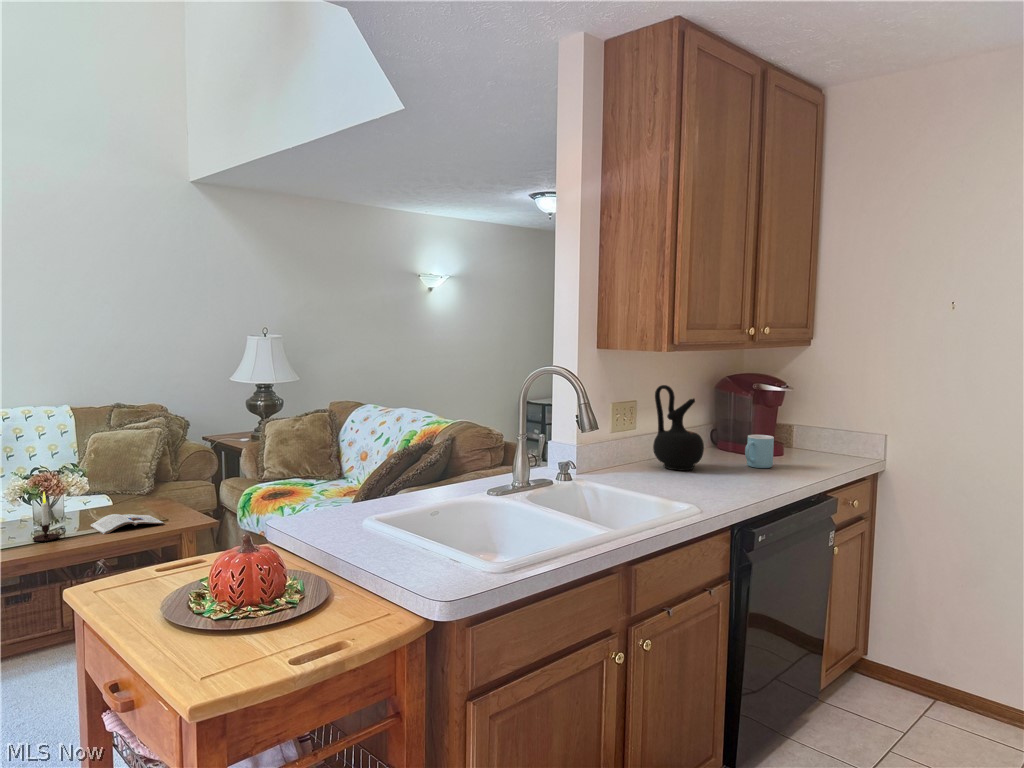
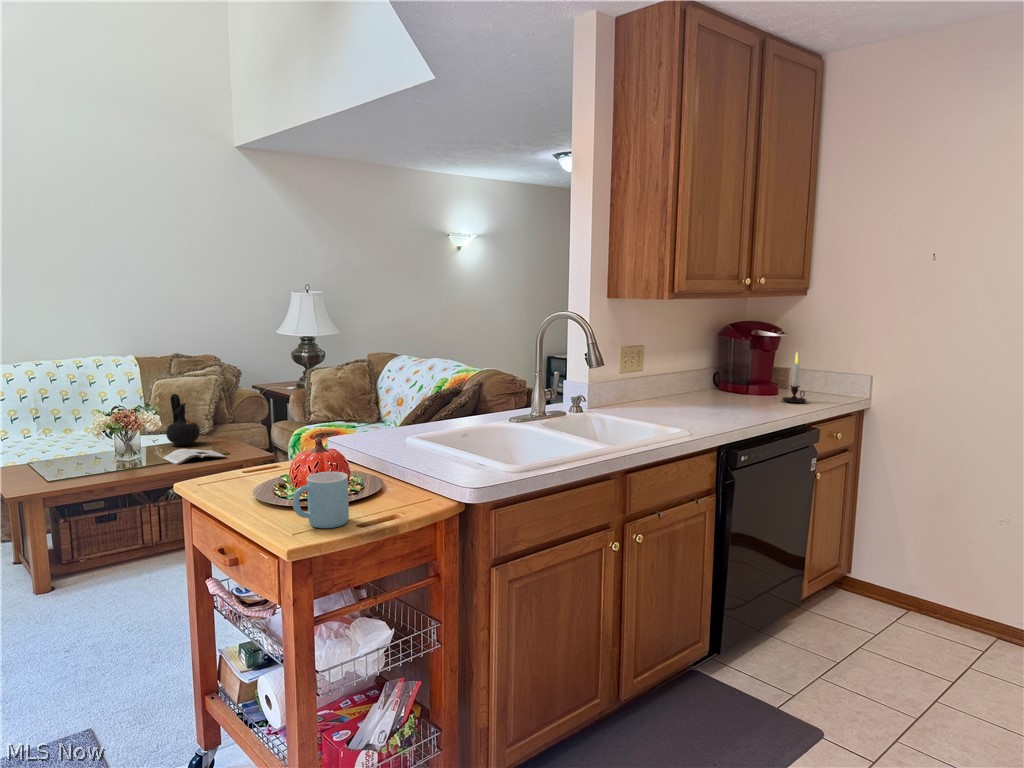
ceramic jug: present [653,385,704,470] -> present [166,394,200,447]
mug: present [745,435,774,468] -> present [292,472,349,528]
candle: present [33,492,66,541] -> present [782,352,806,403]

